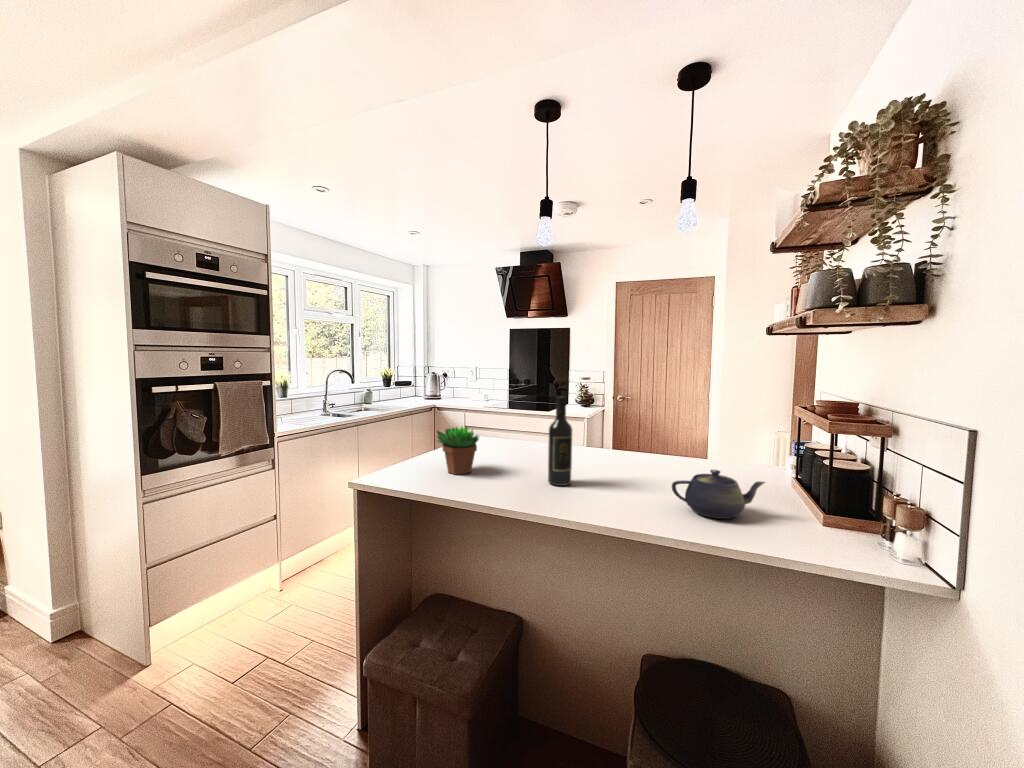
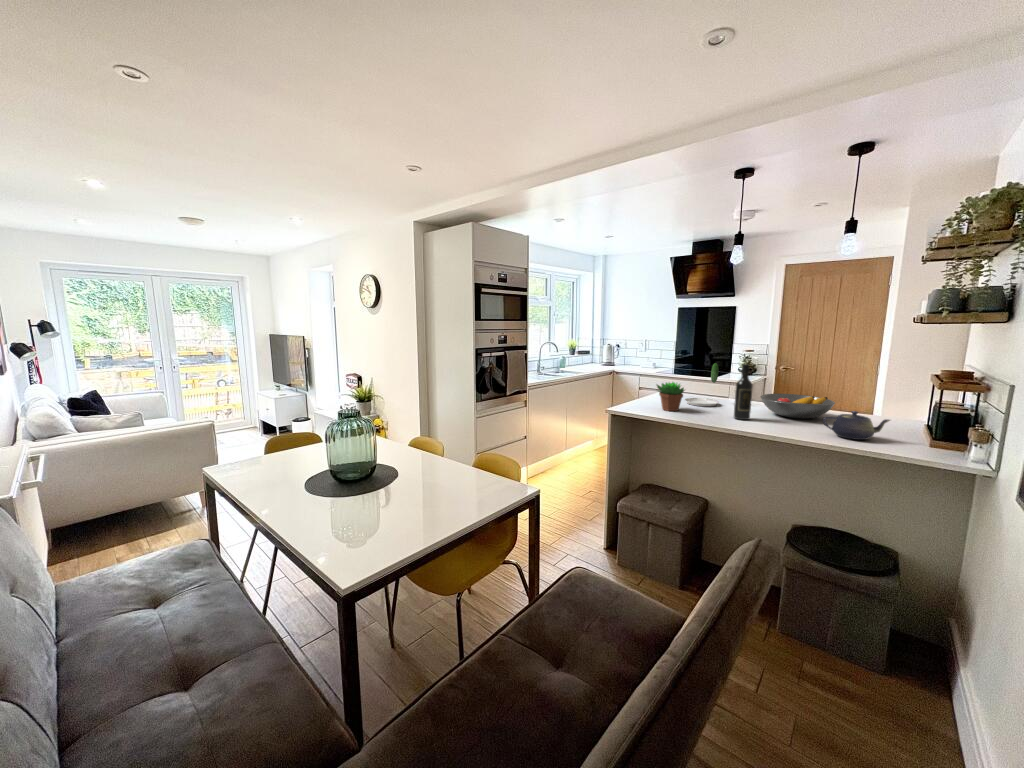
plate: none [489,395,536,460] -> present [685,363,719,406]
fruit bowl: none [587,437,682,476] -> present [761,394,835,419]

